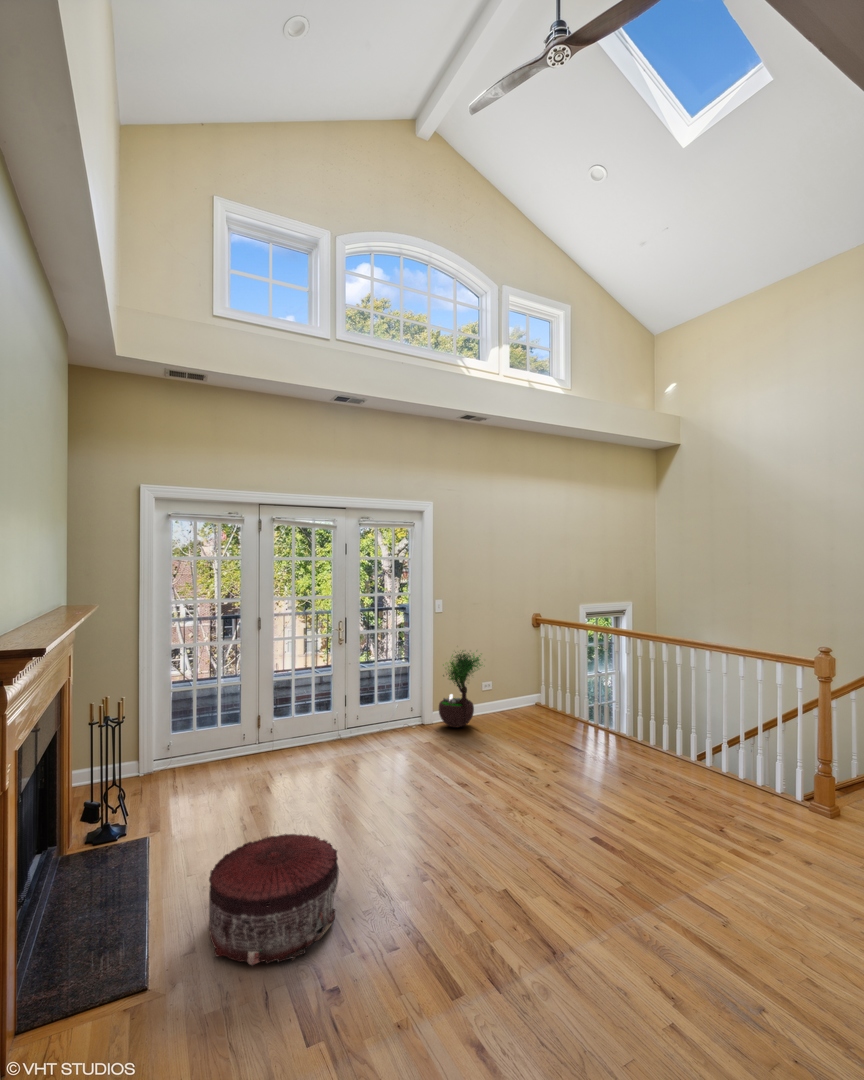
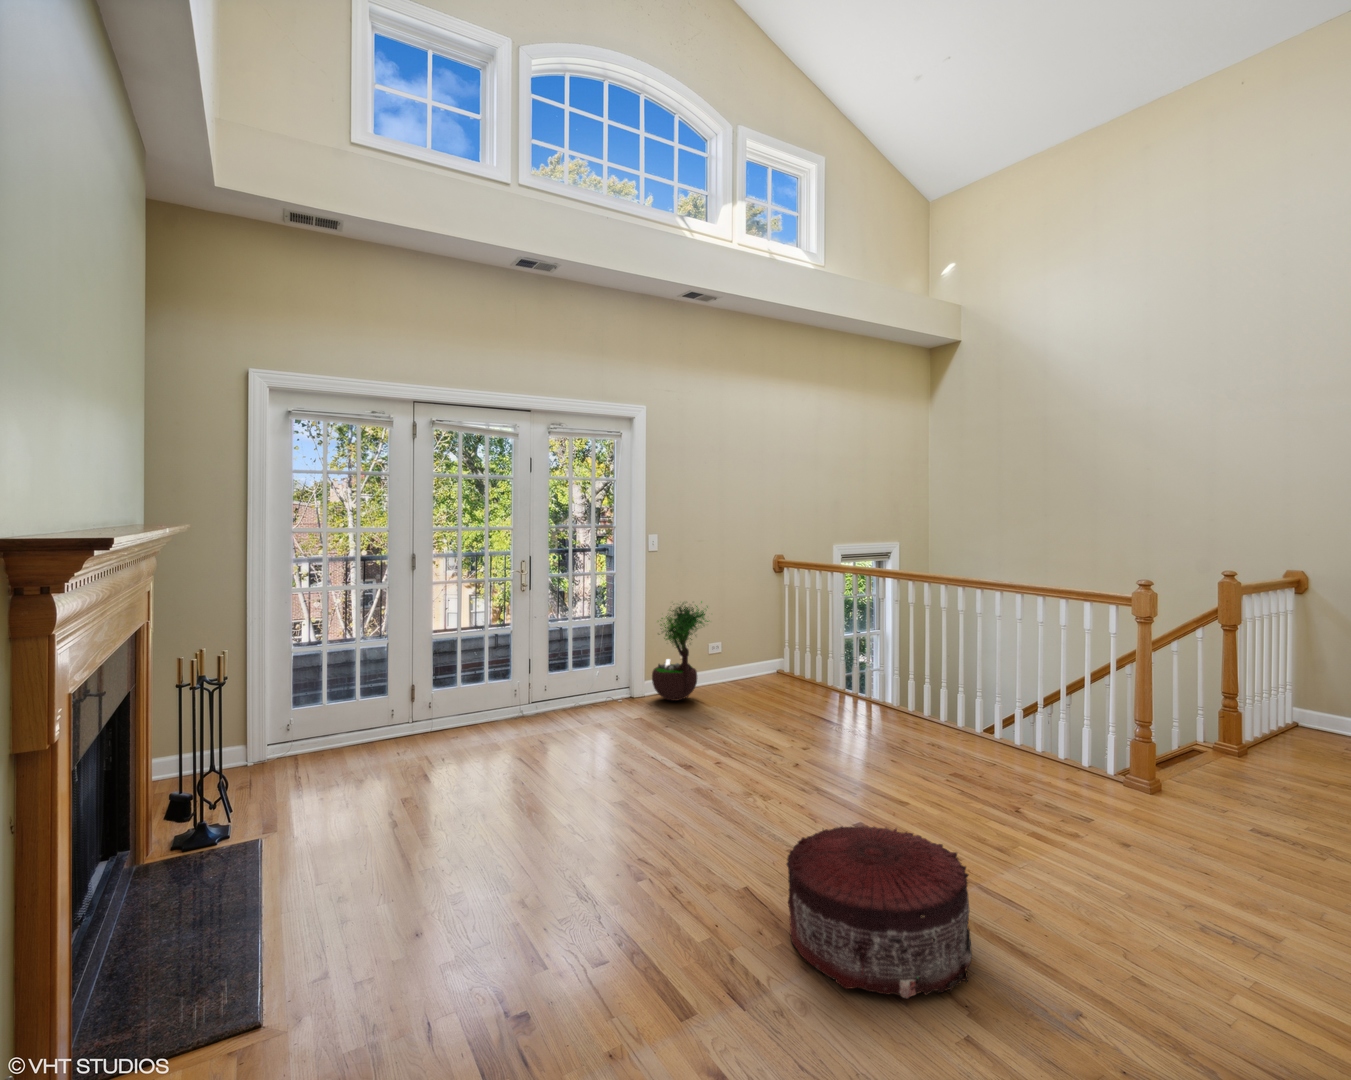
pouf: present [209,834,339,965] -> present [787,826,972,998]

